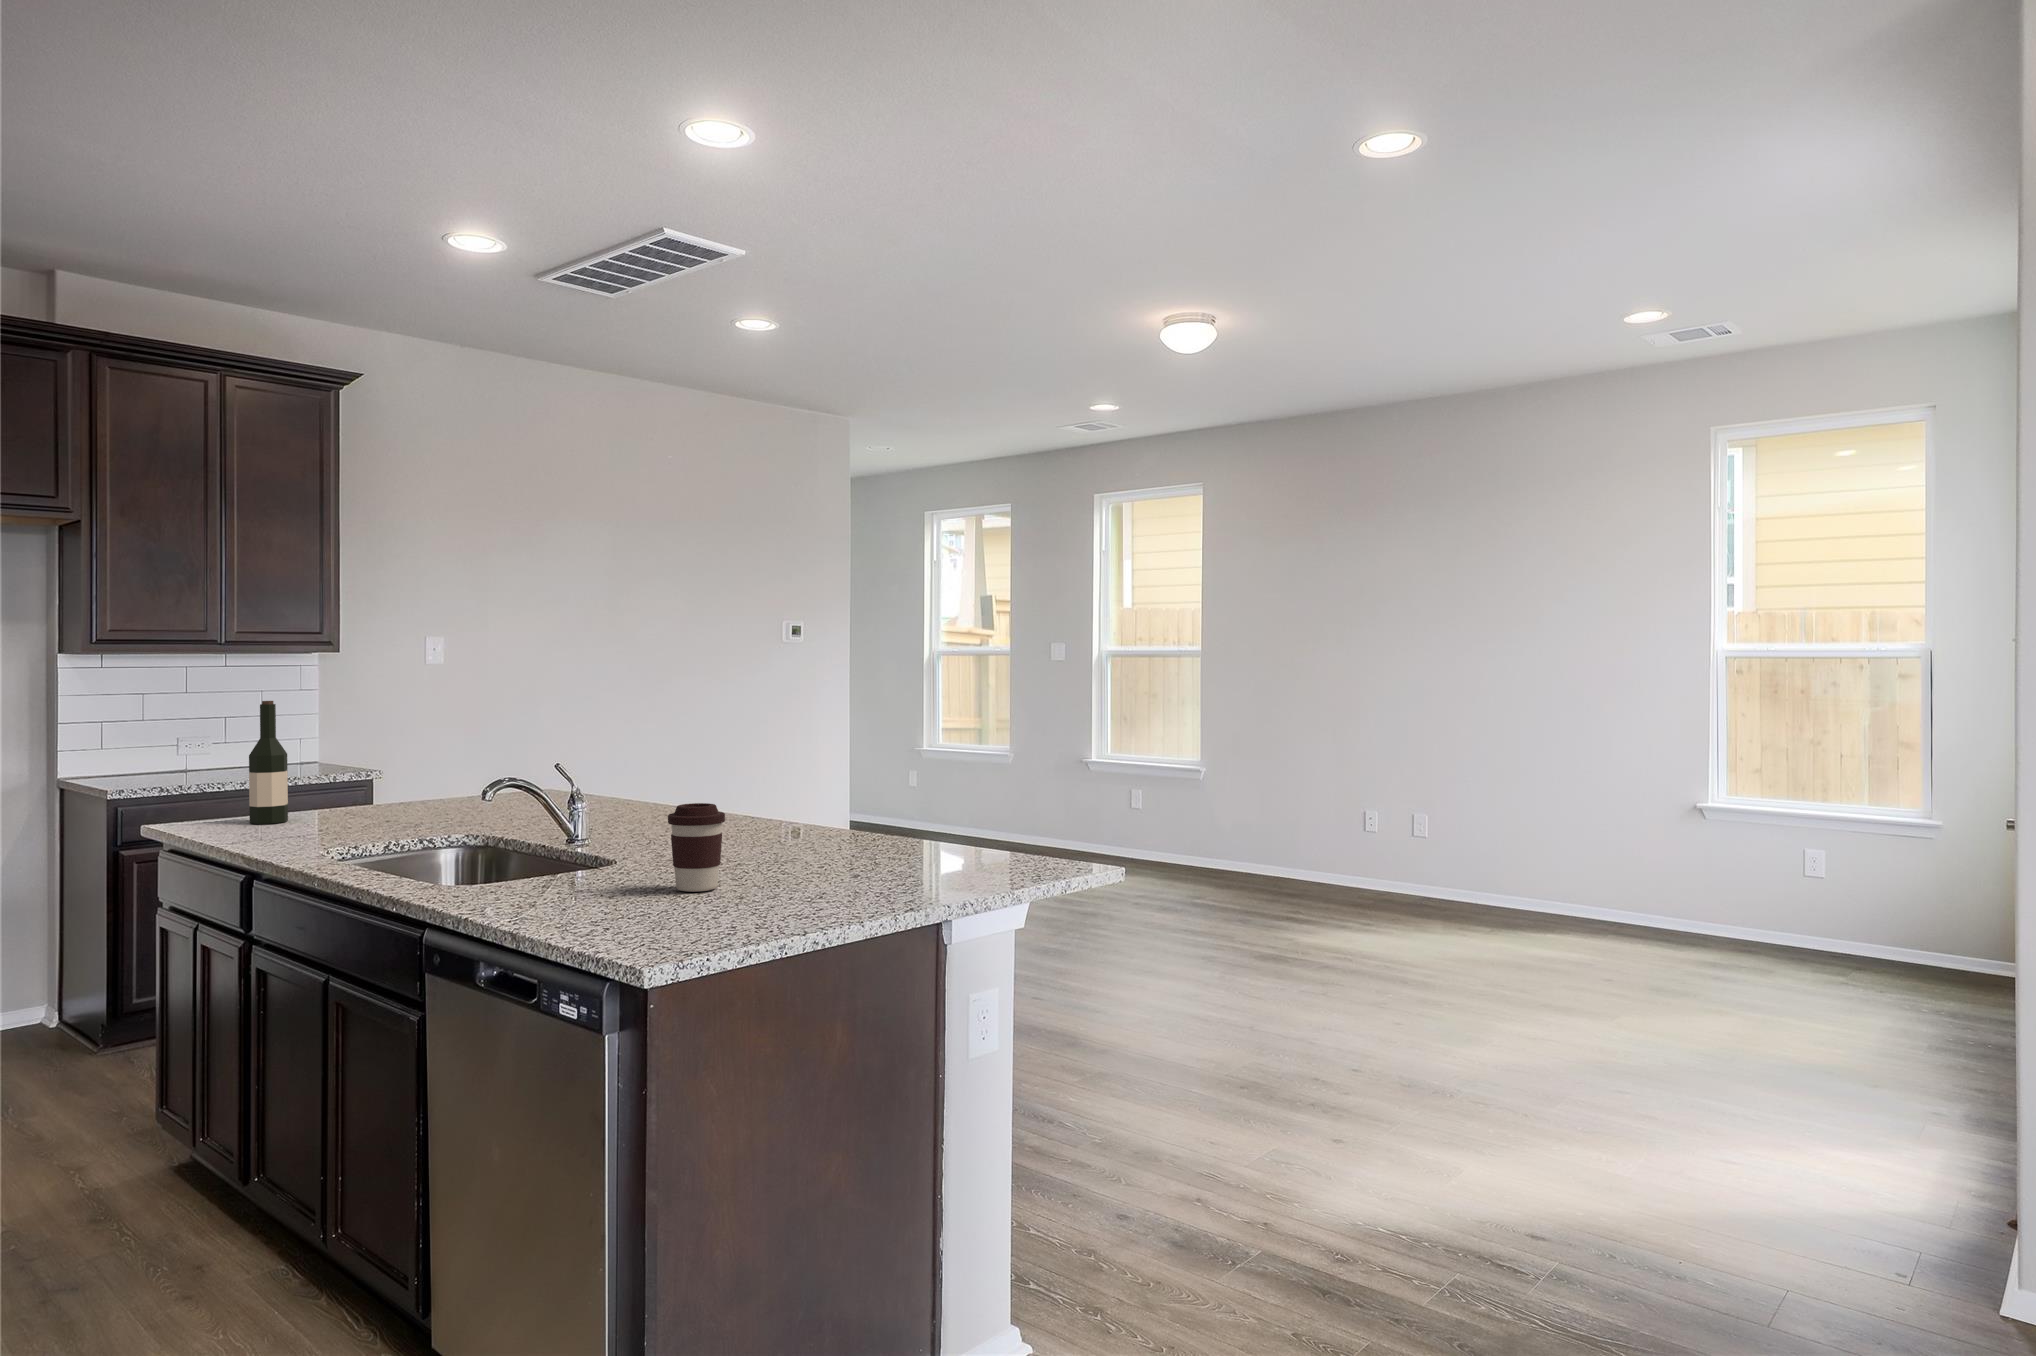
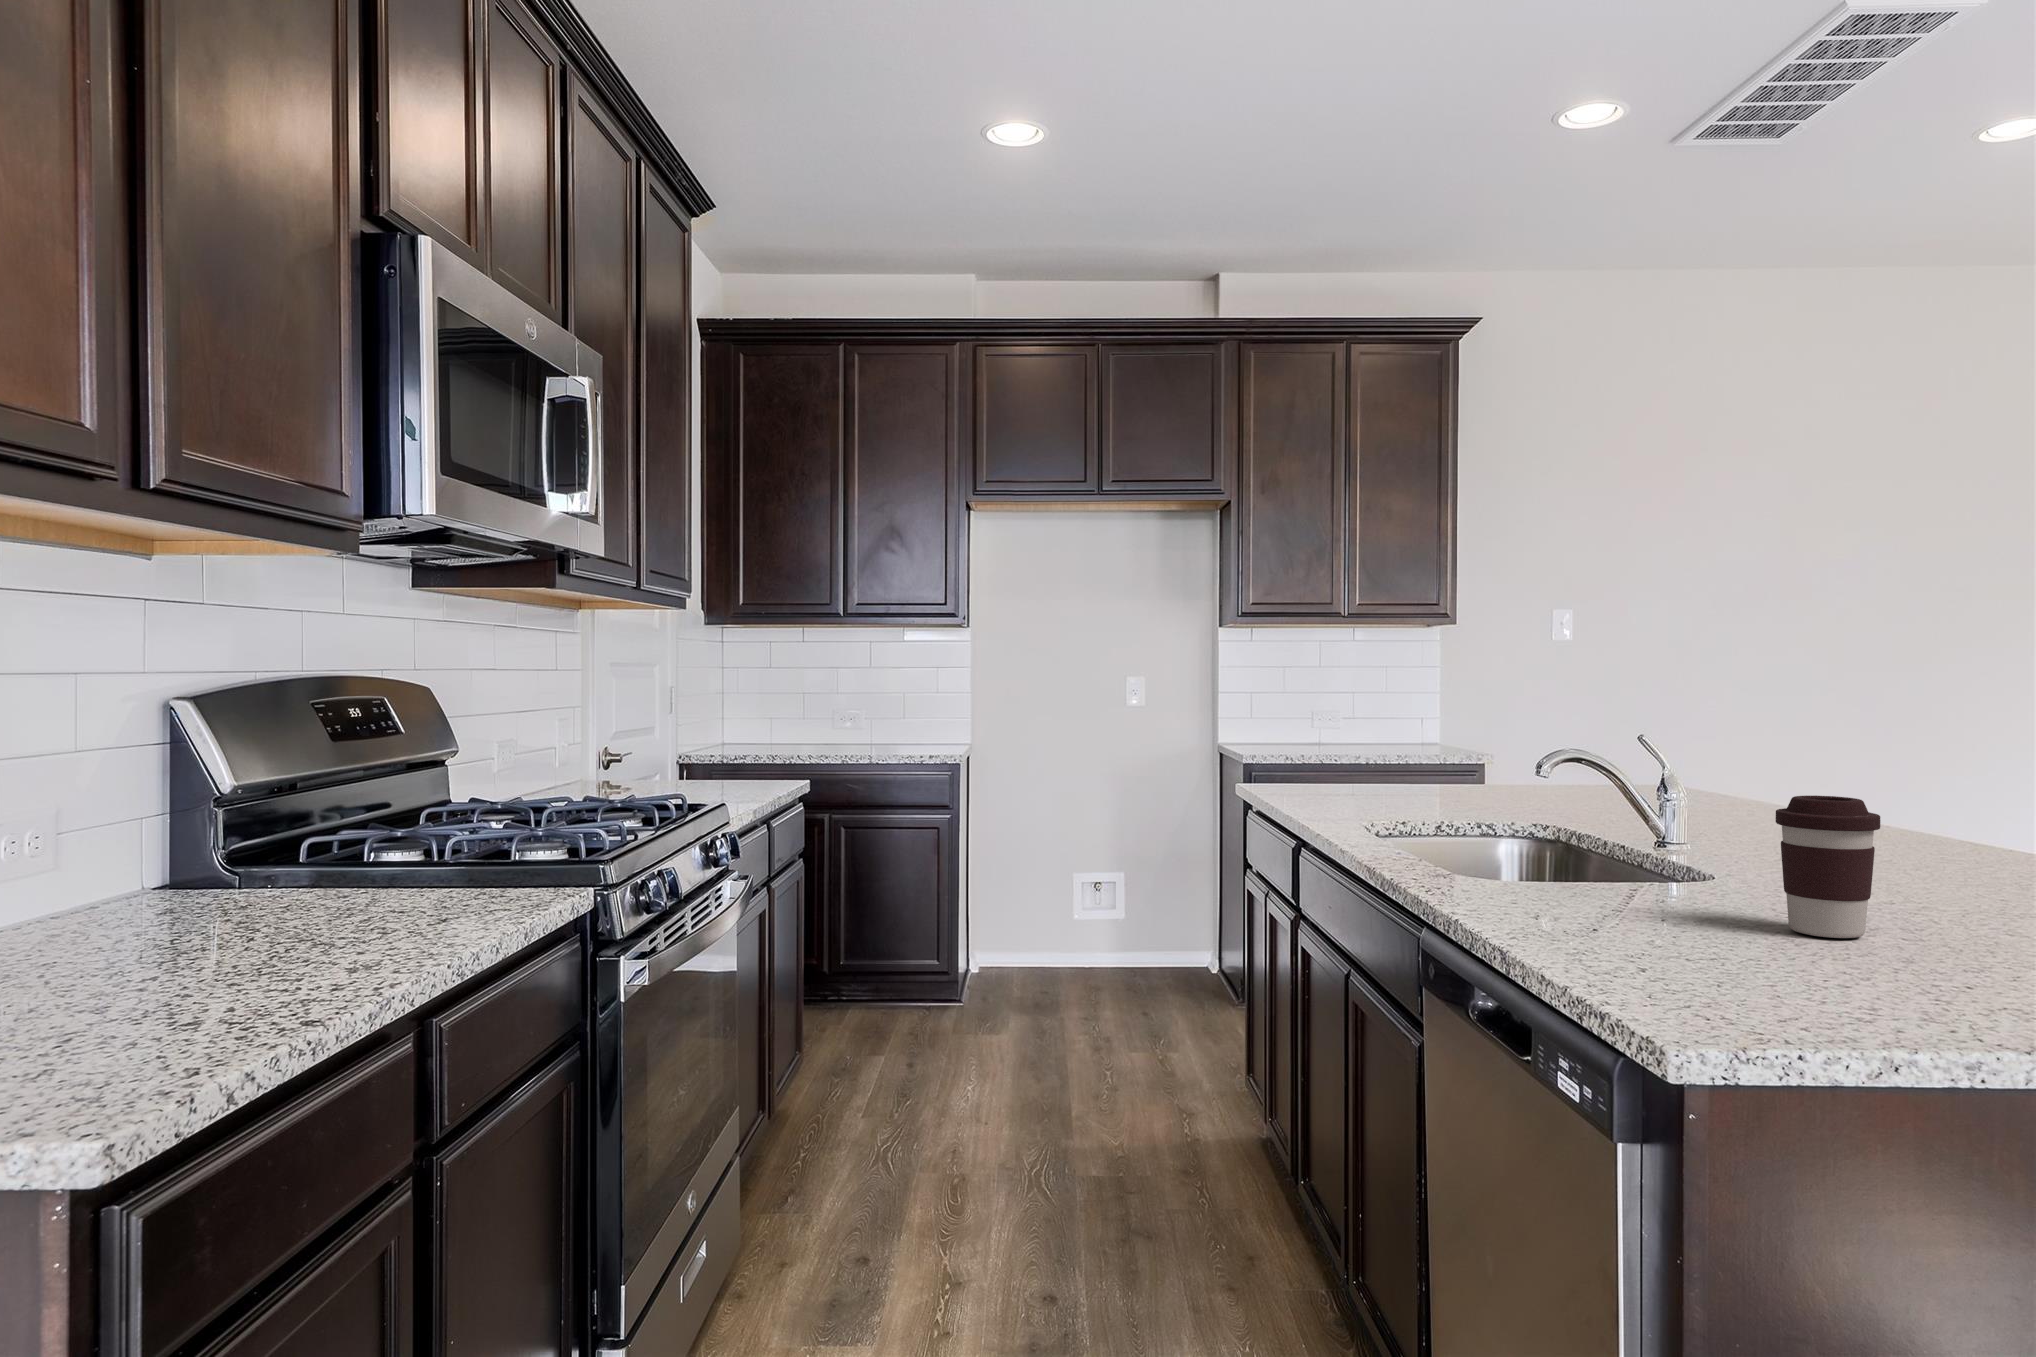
wine bottle: present [249,701,288,824] -> none [1324,660,1361,792]

